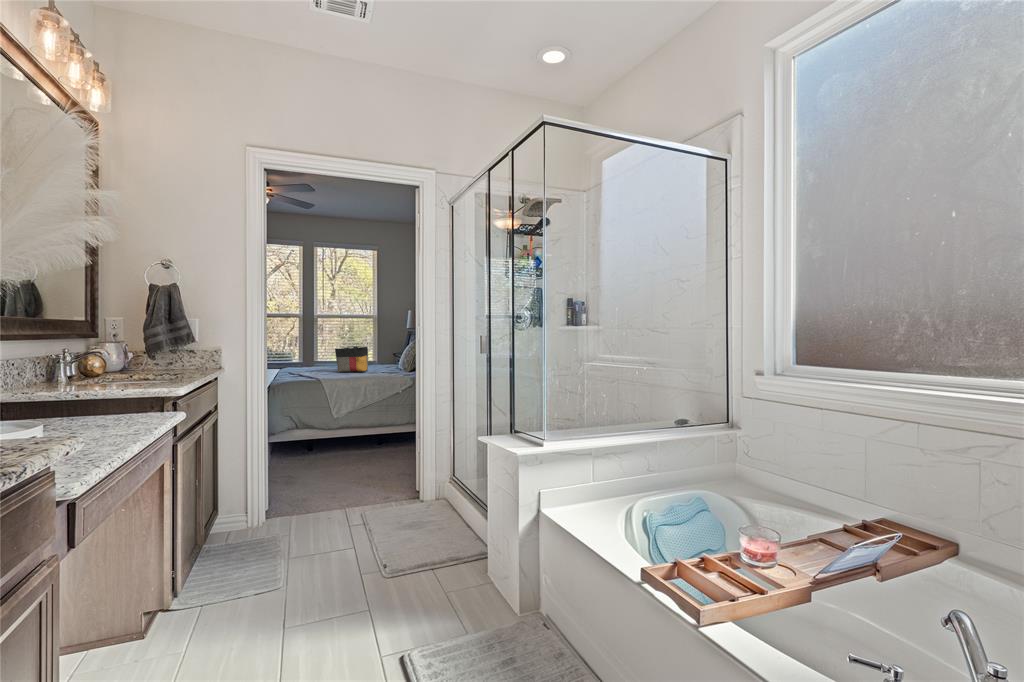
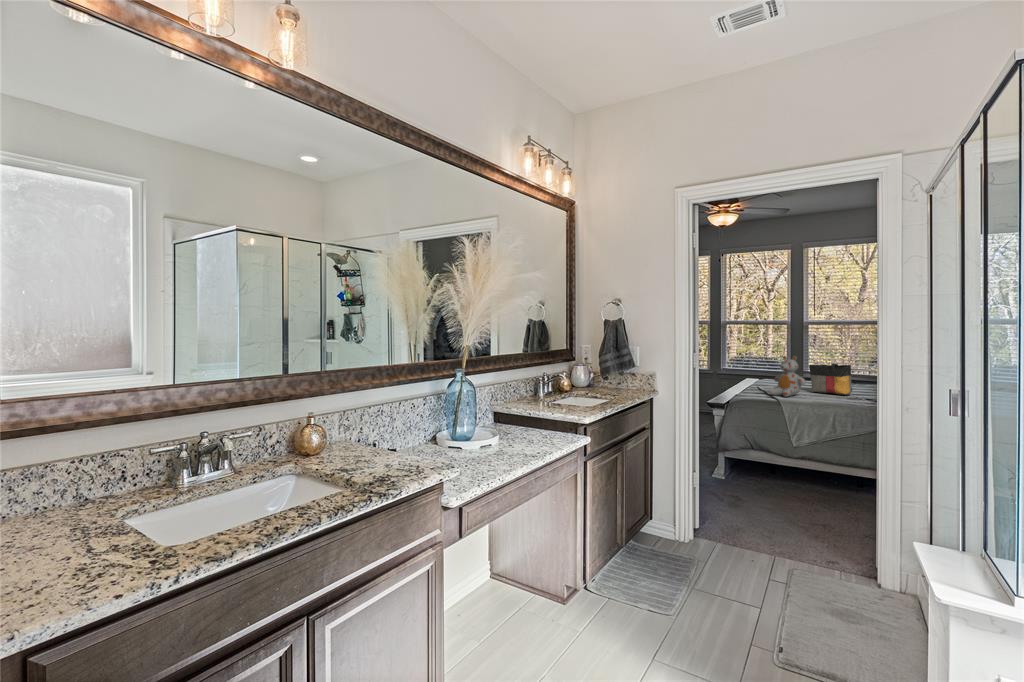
stuffed bear: none [306,340,337,376] -> present [769,356,806,397]

